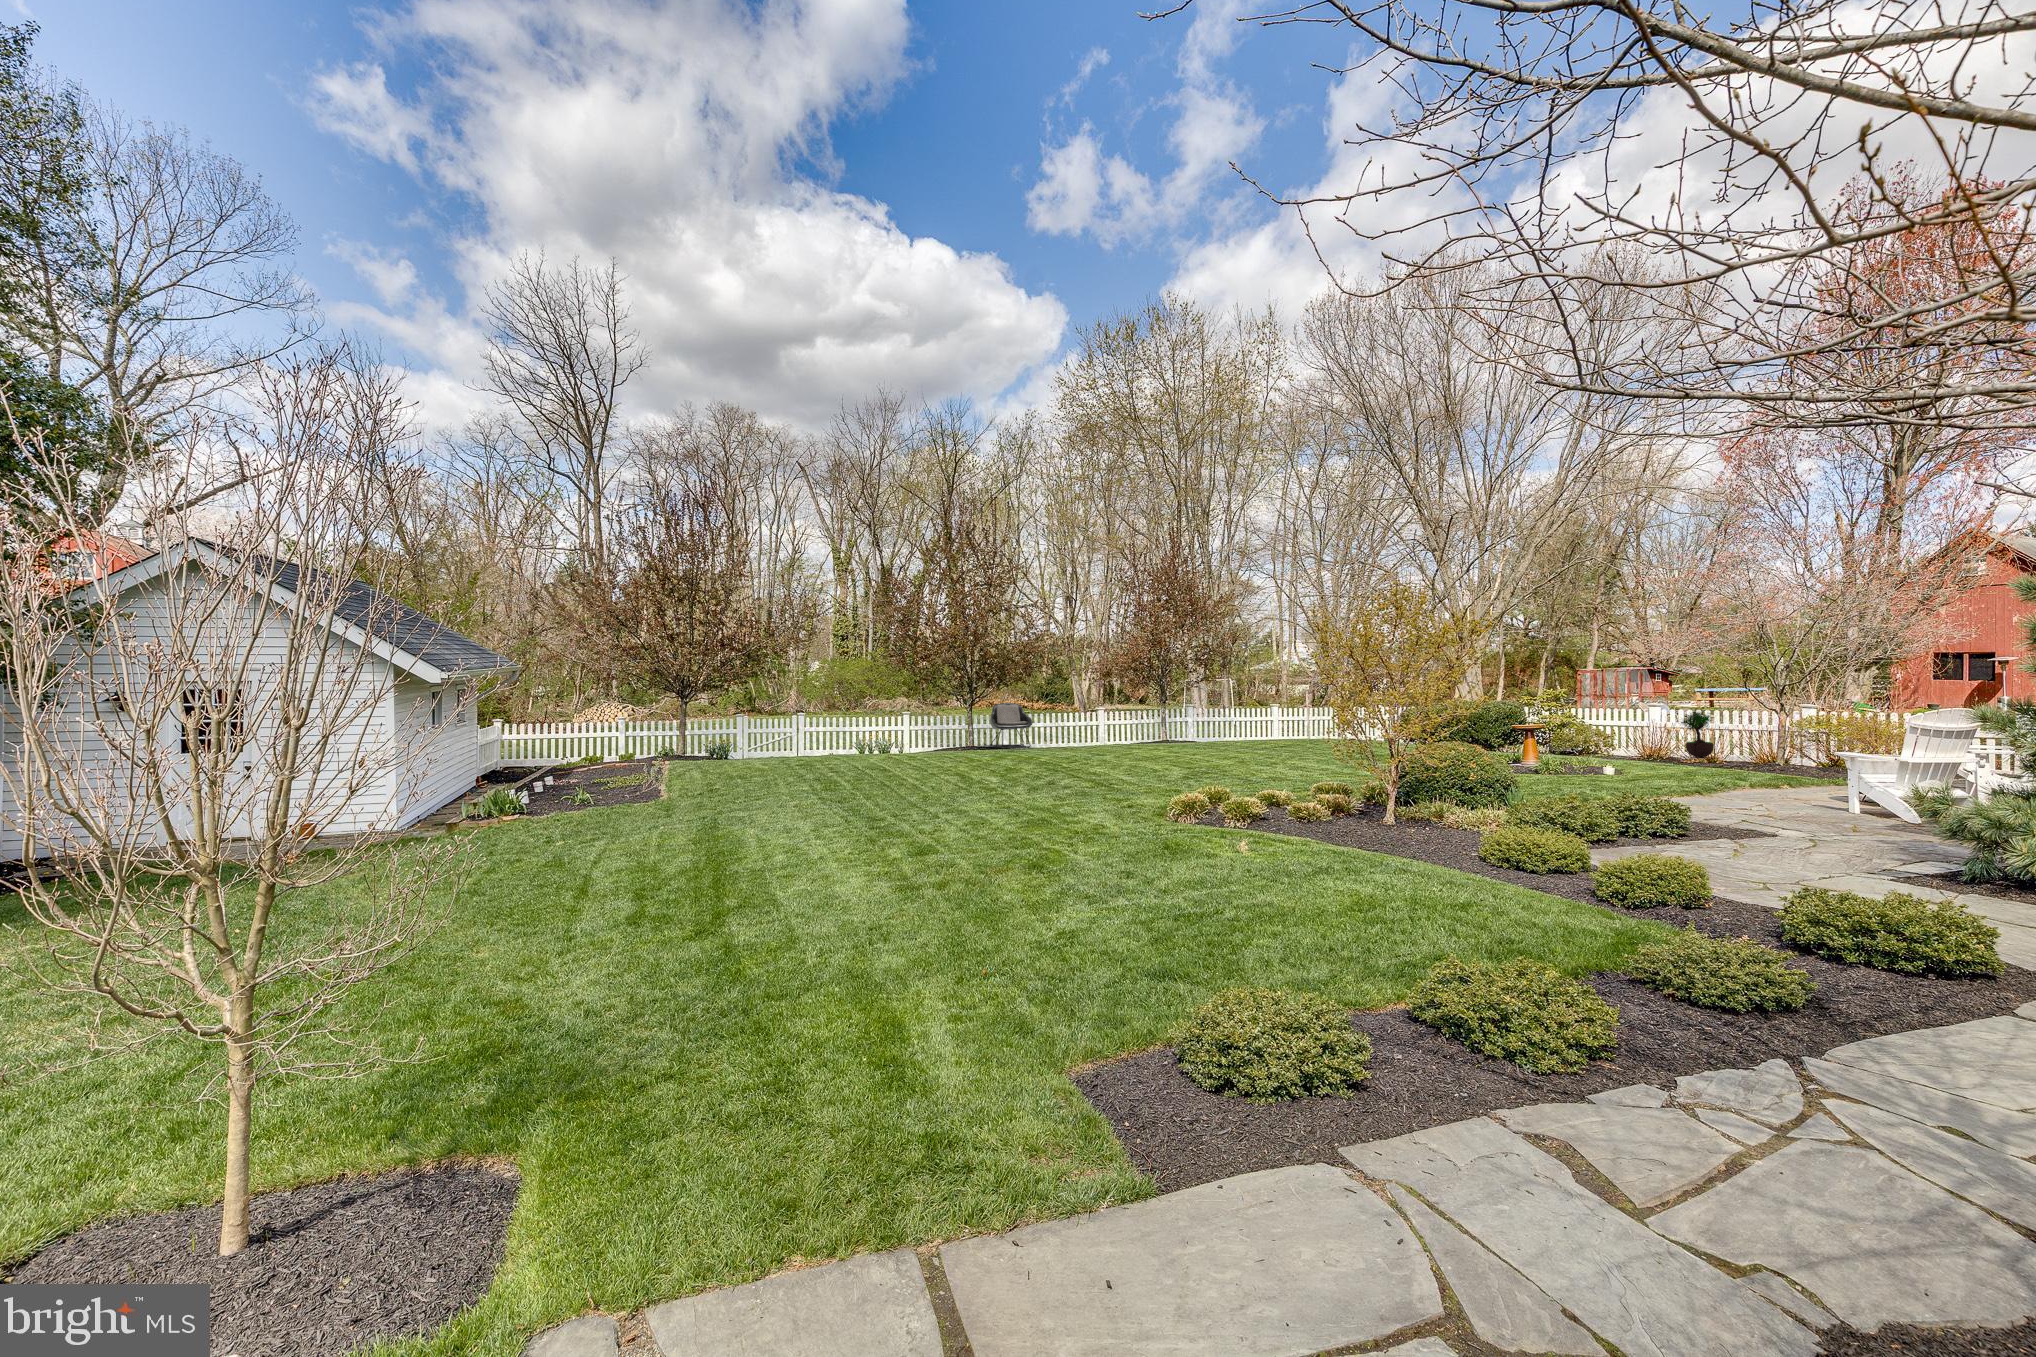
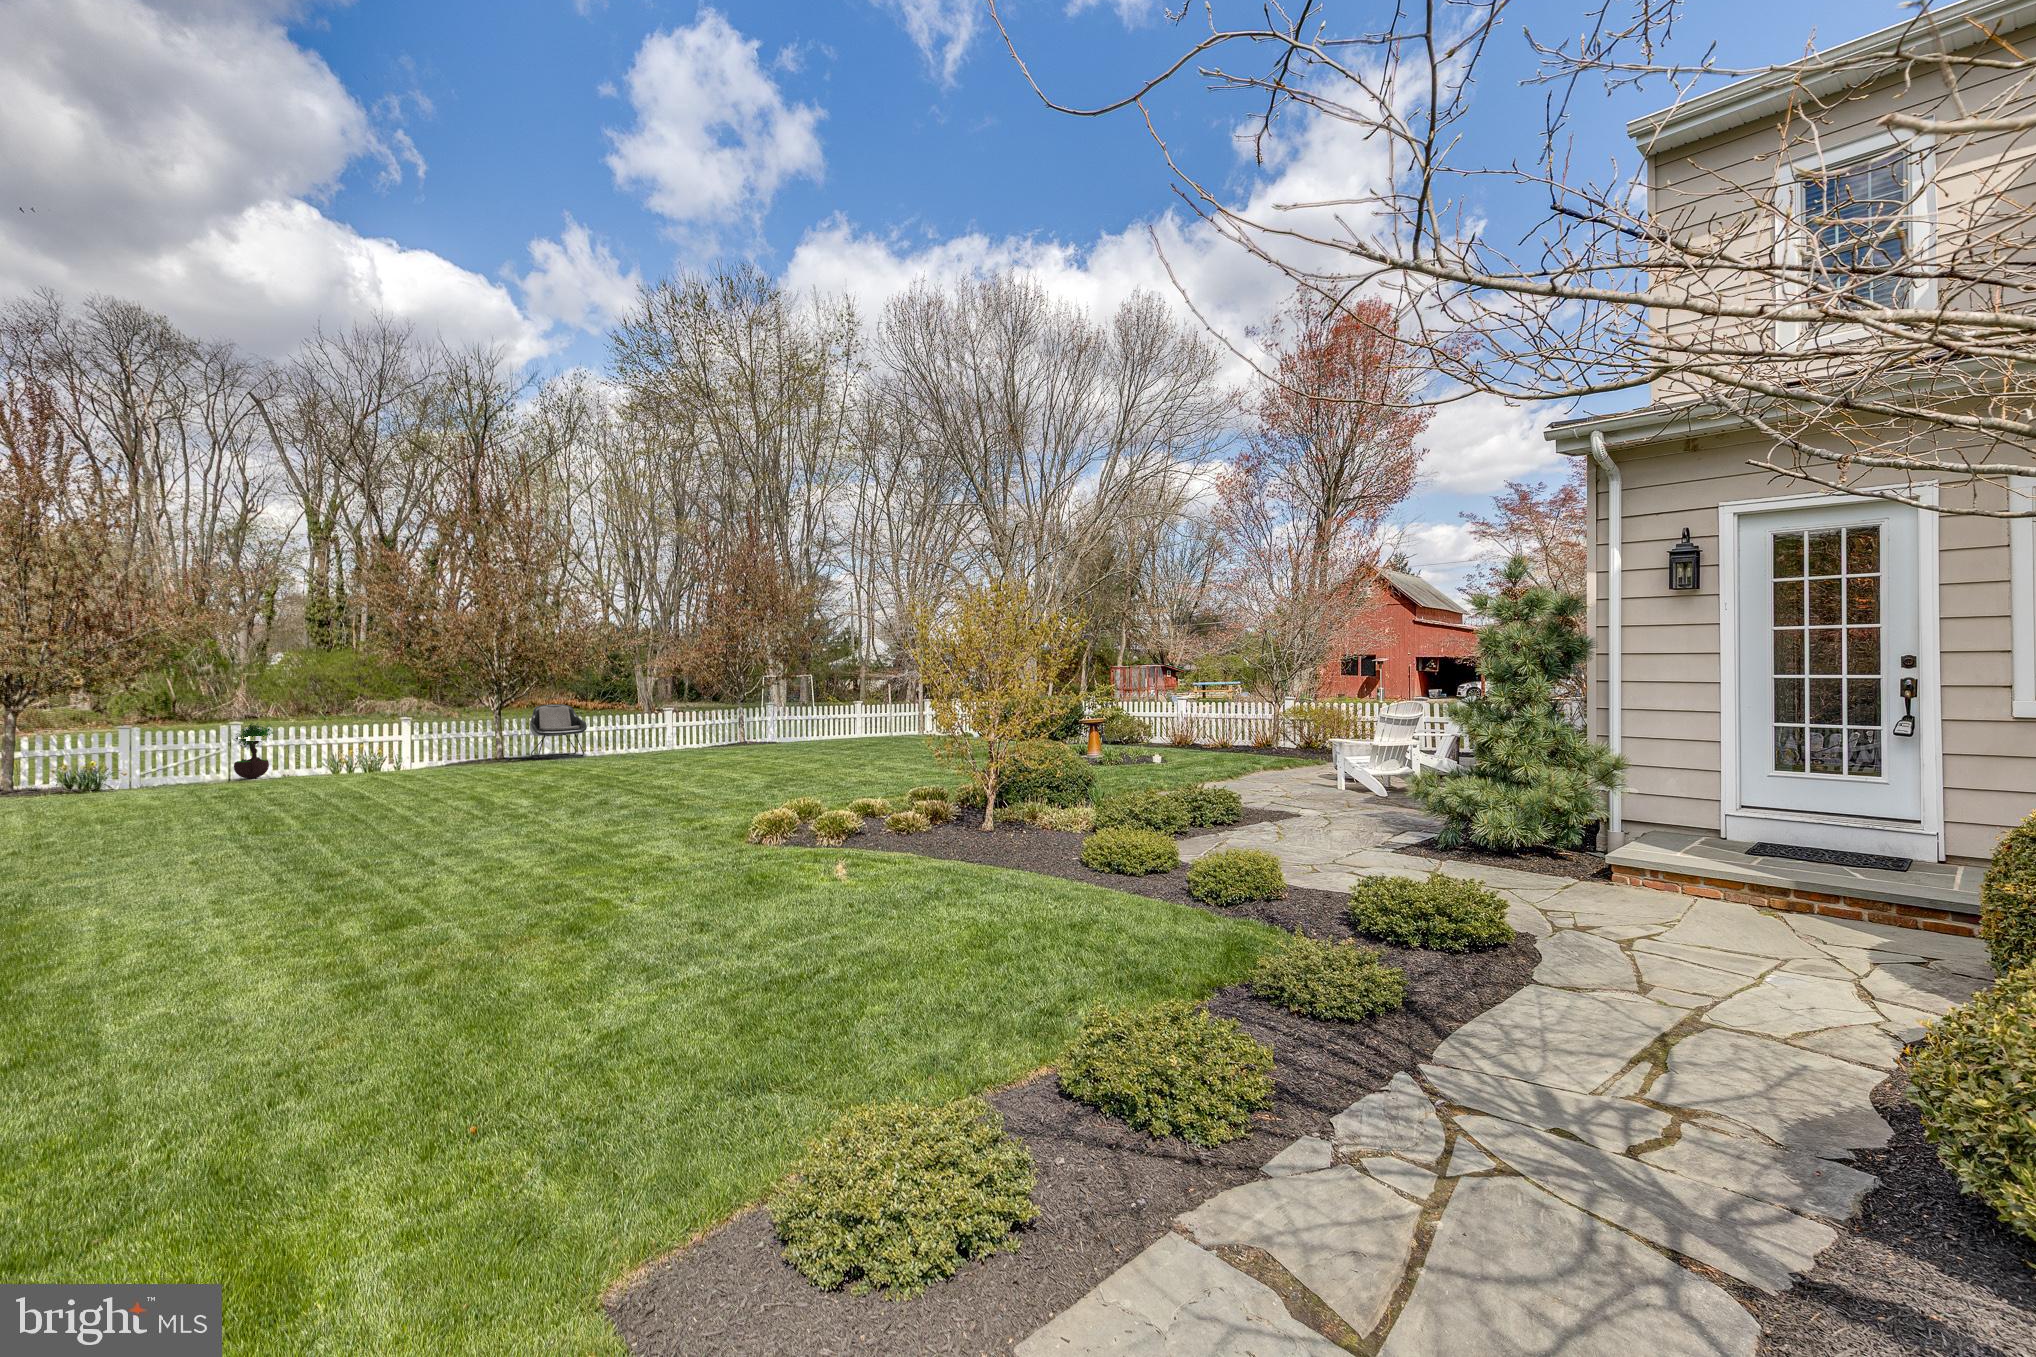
potted tree: present [1681,711,1714,758] -> present [229,723,273,779]

